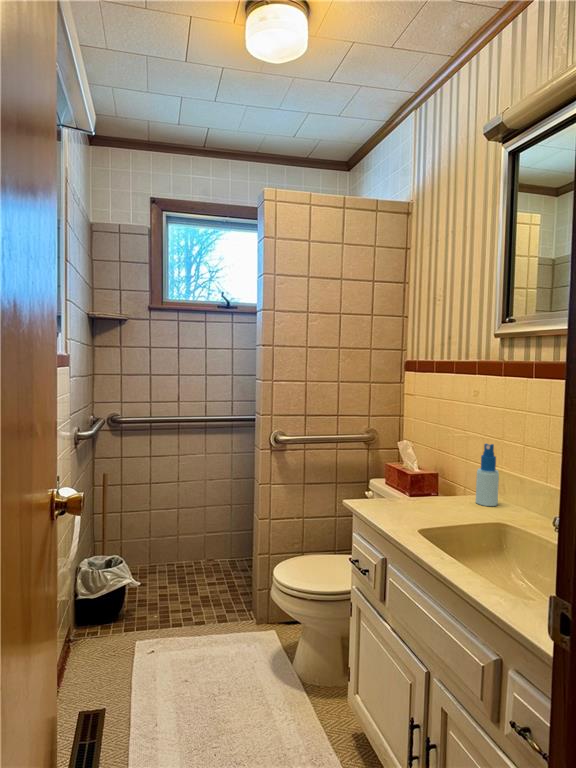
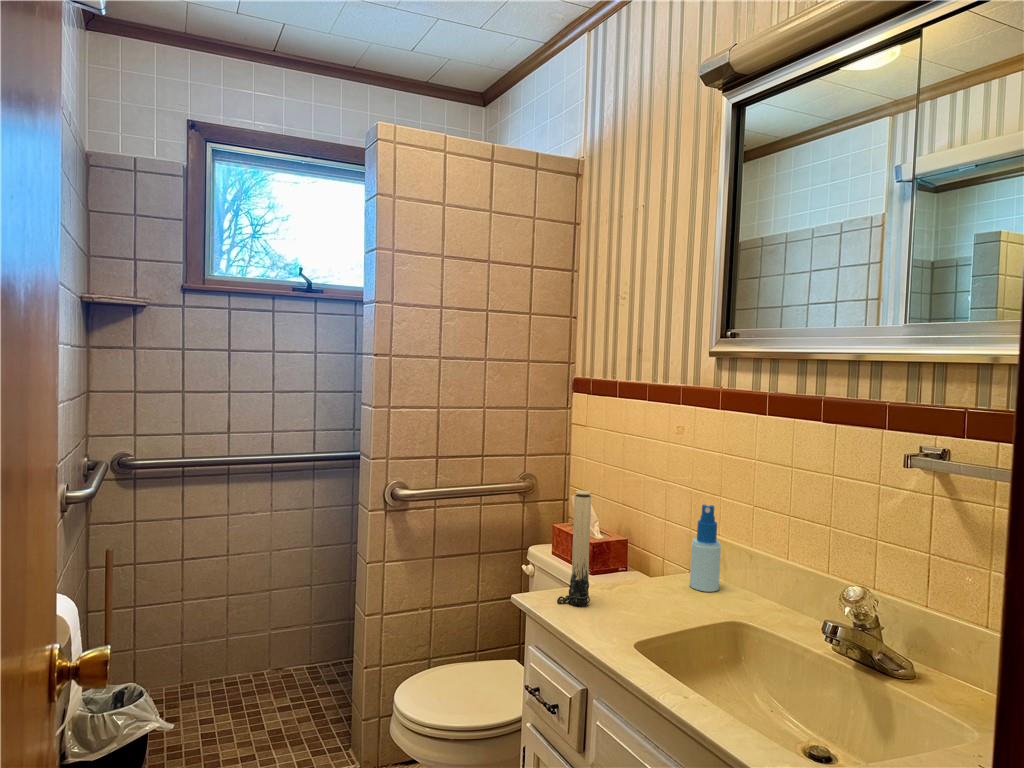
candle: none [373,429,397,508] -> present [557,490,591,606]

